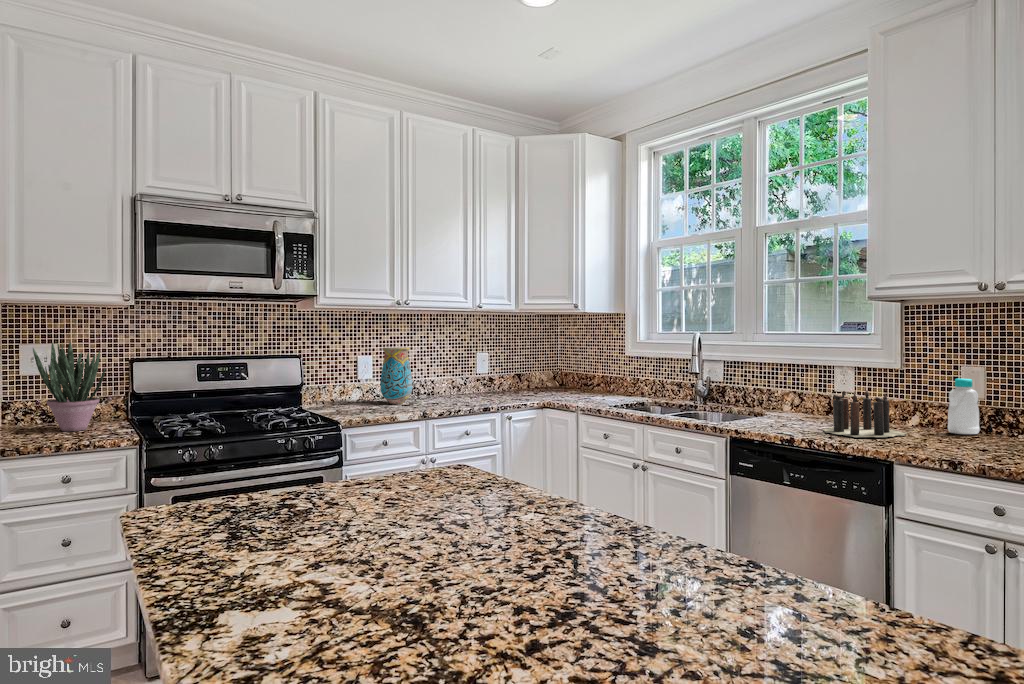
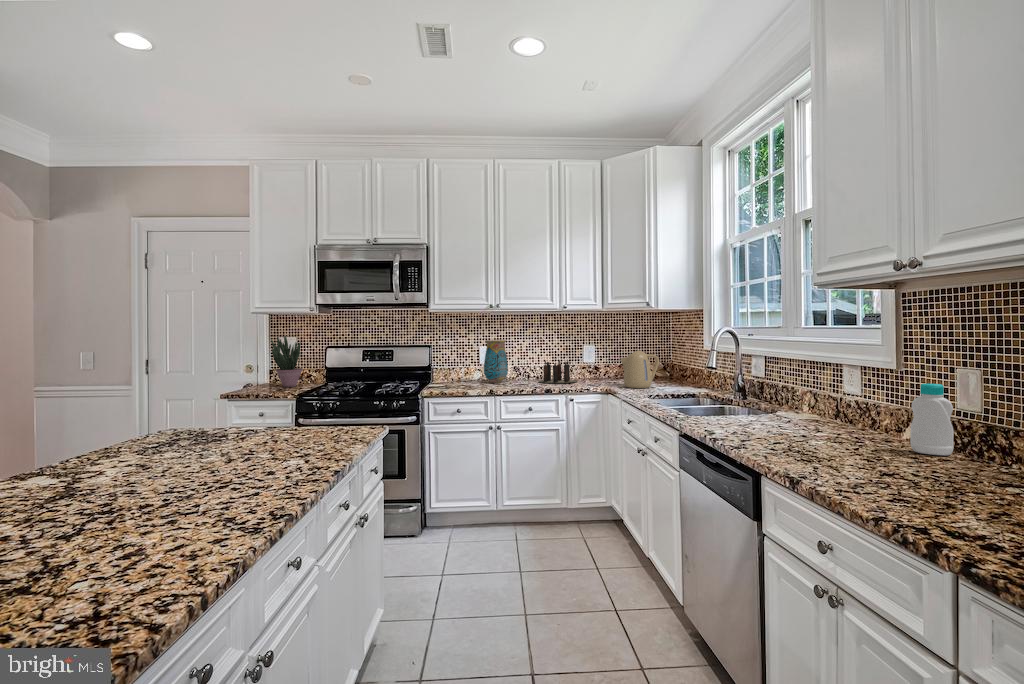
kettle: none [547,358,587,400] -> present [621,350,659,388]
candle: present [823,390,907,437] -> present [539,361,577,383]

